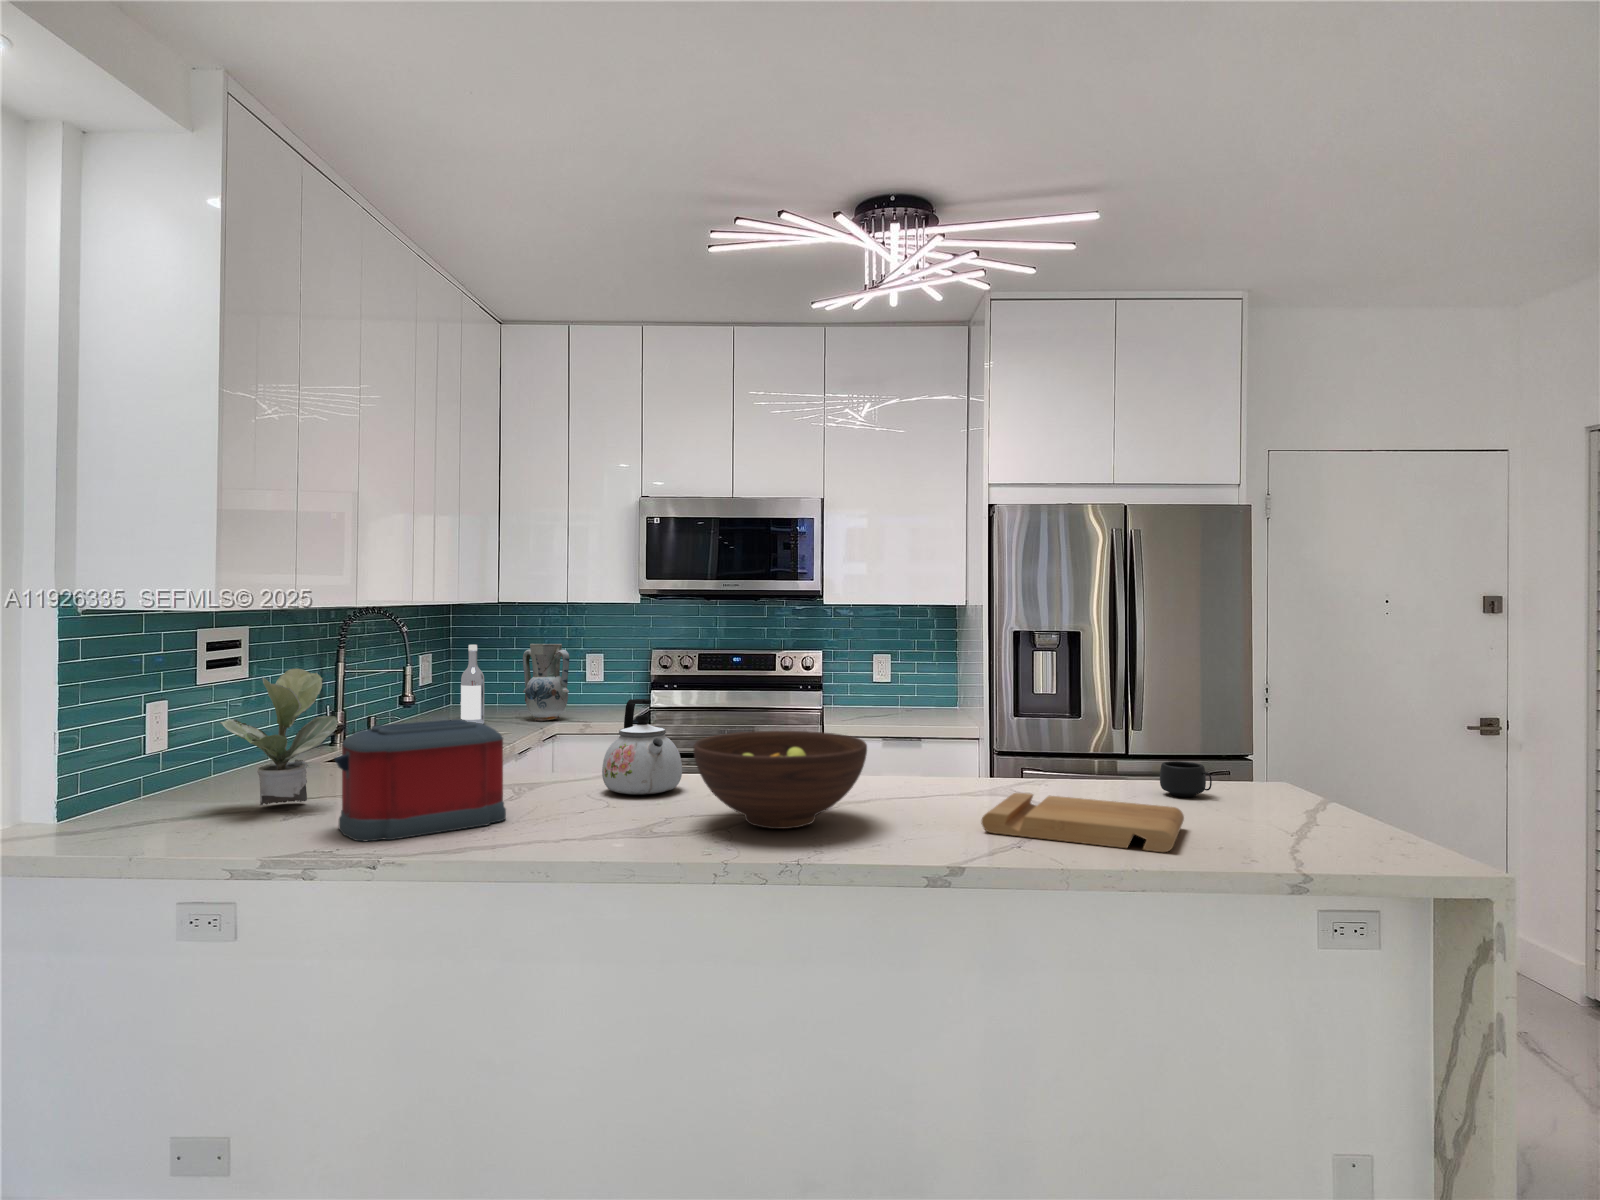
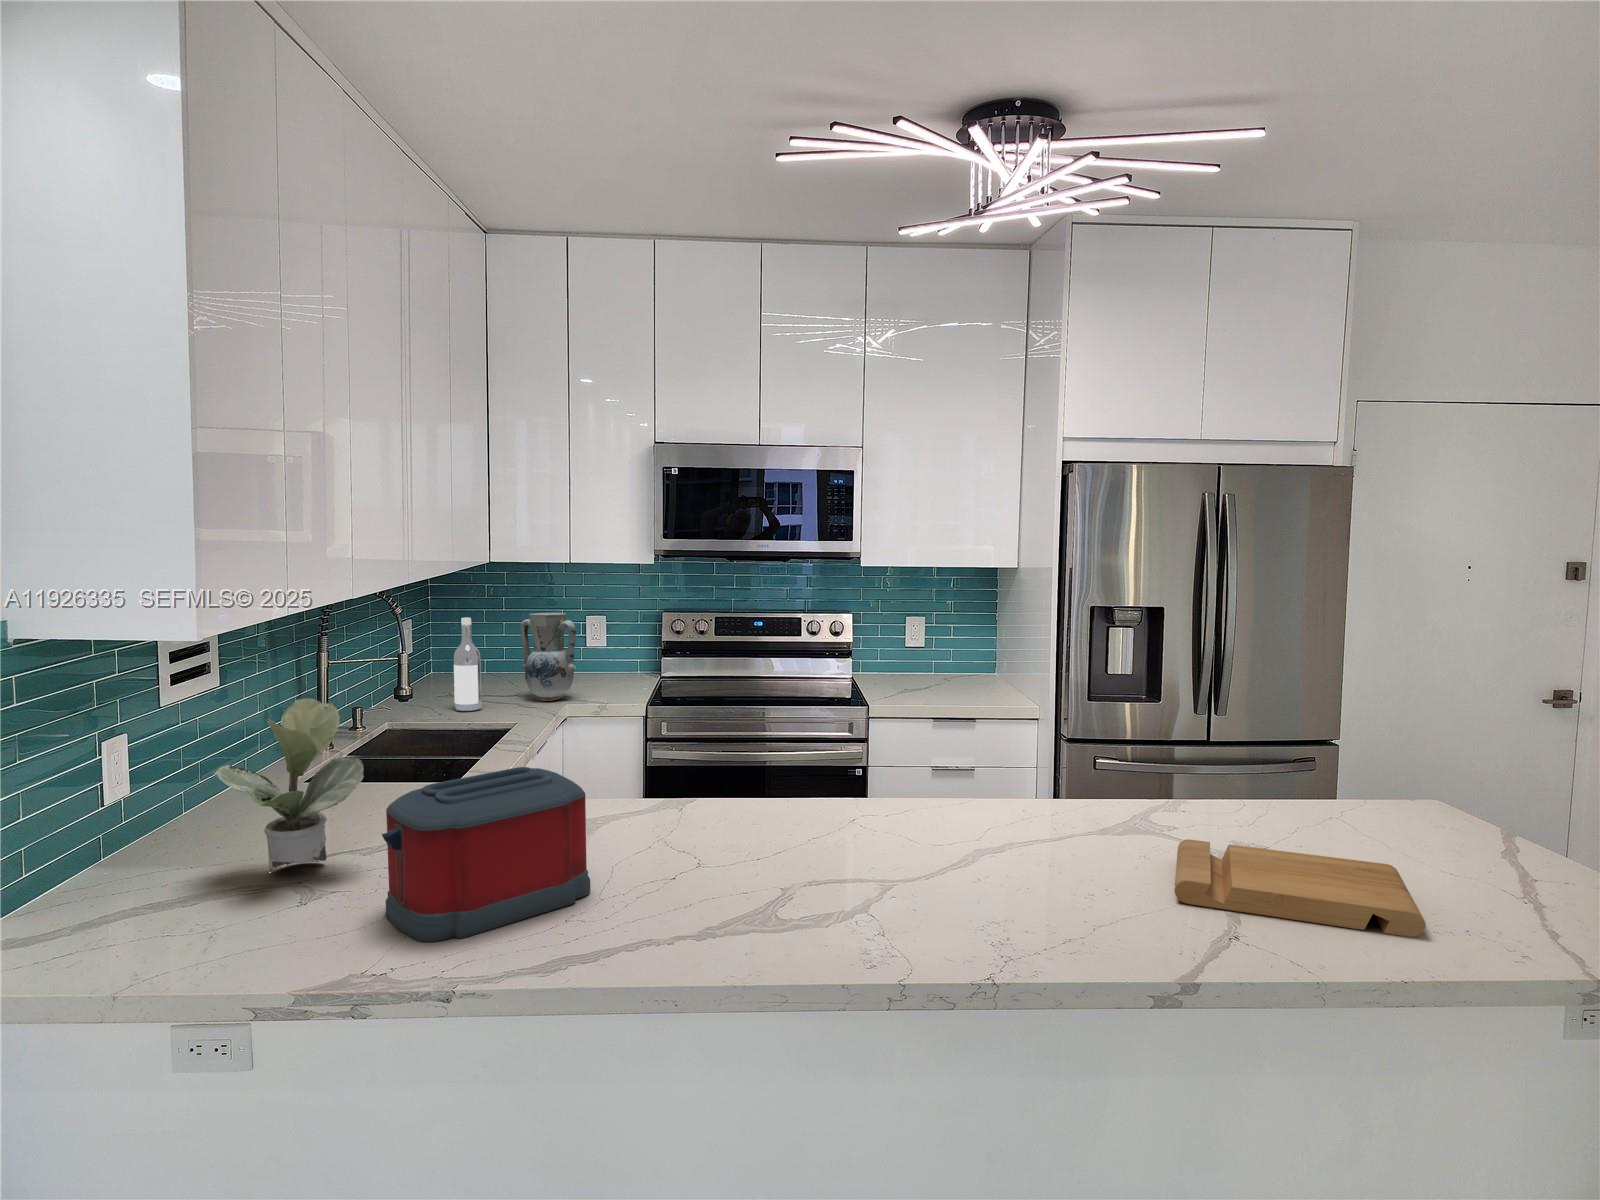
kettle: present [602,699,682,795] -> none [681,720,775,838]
fruit bowl: present [694,731,867,829] -> none [825,768,1037,903]
mug: present [1160,761,1212,797] -> none [1321,785,1387,828]

